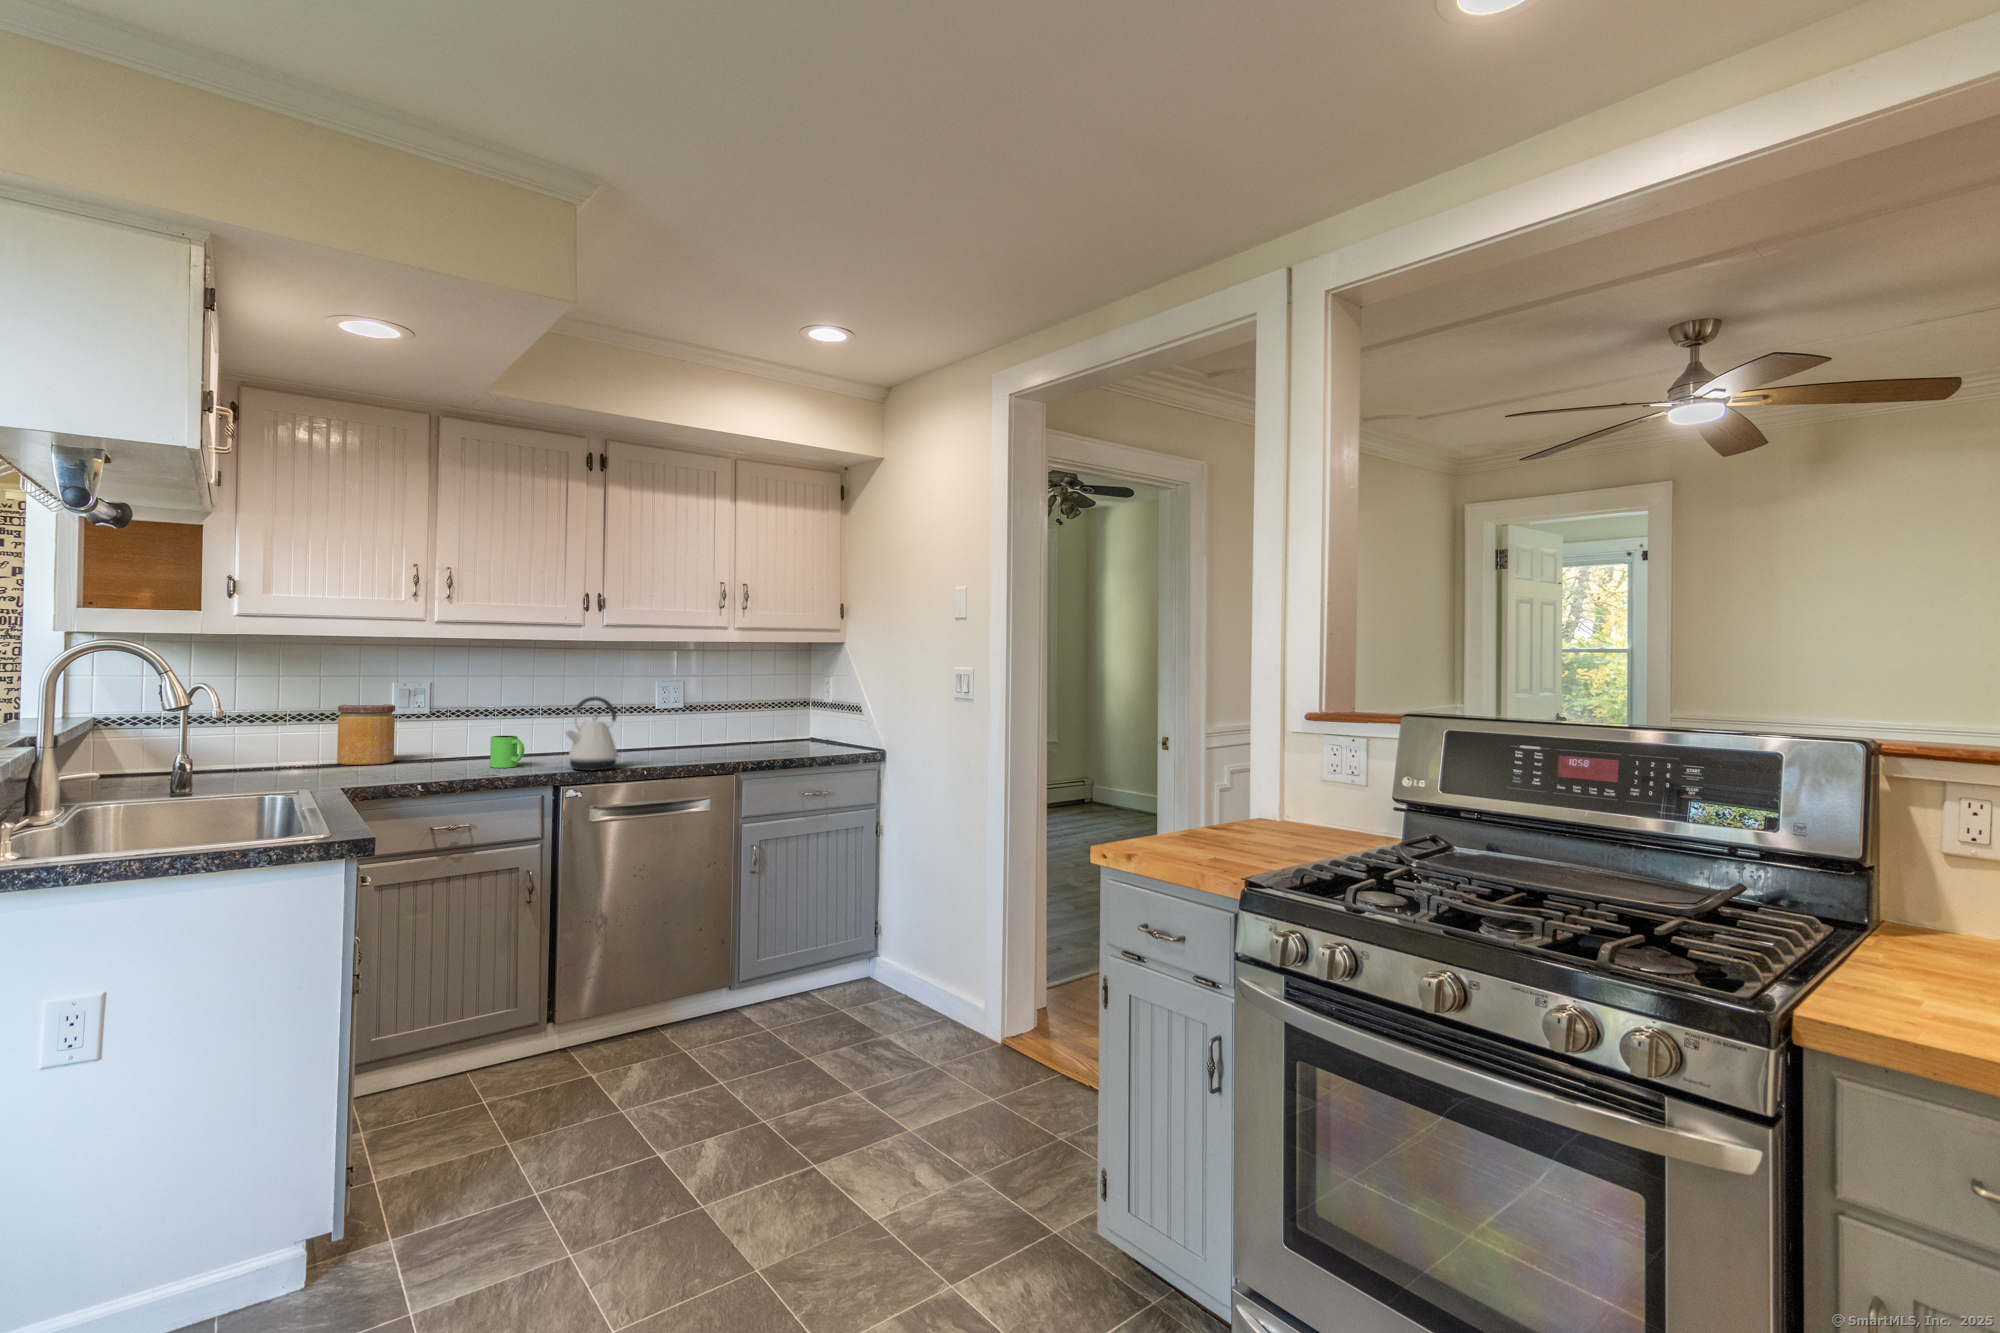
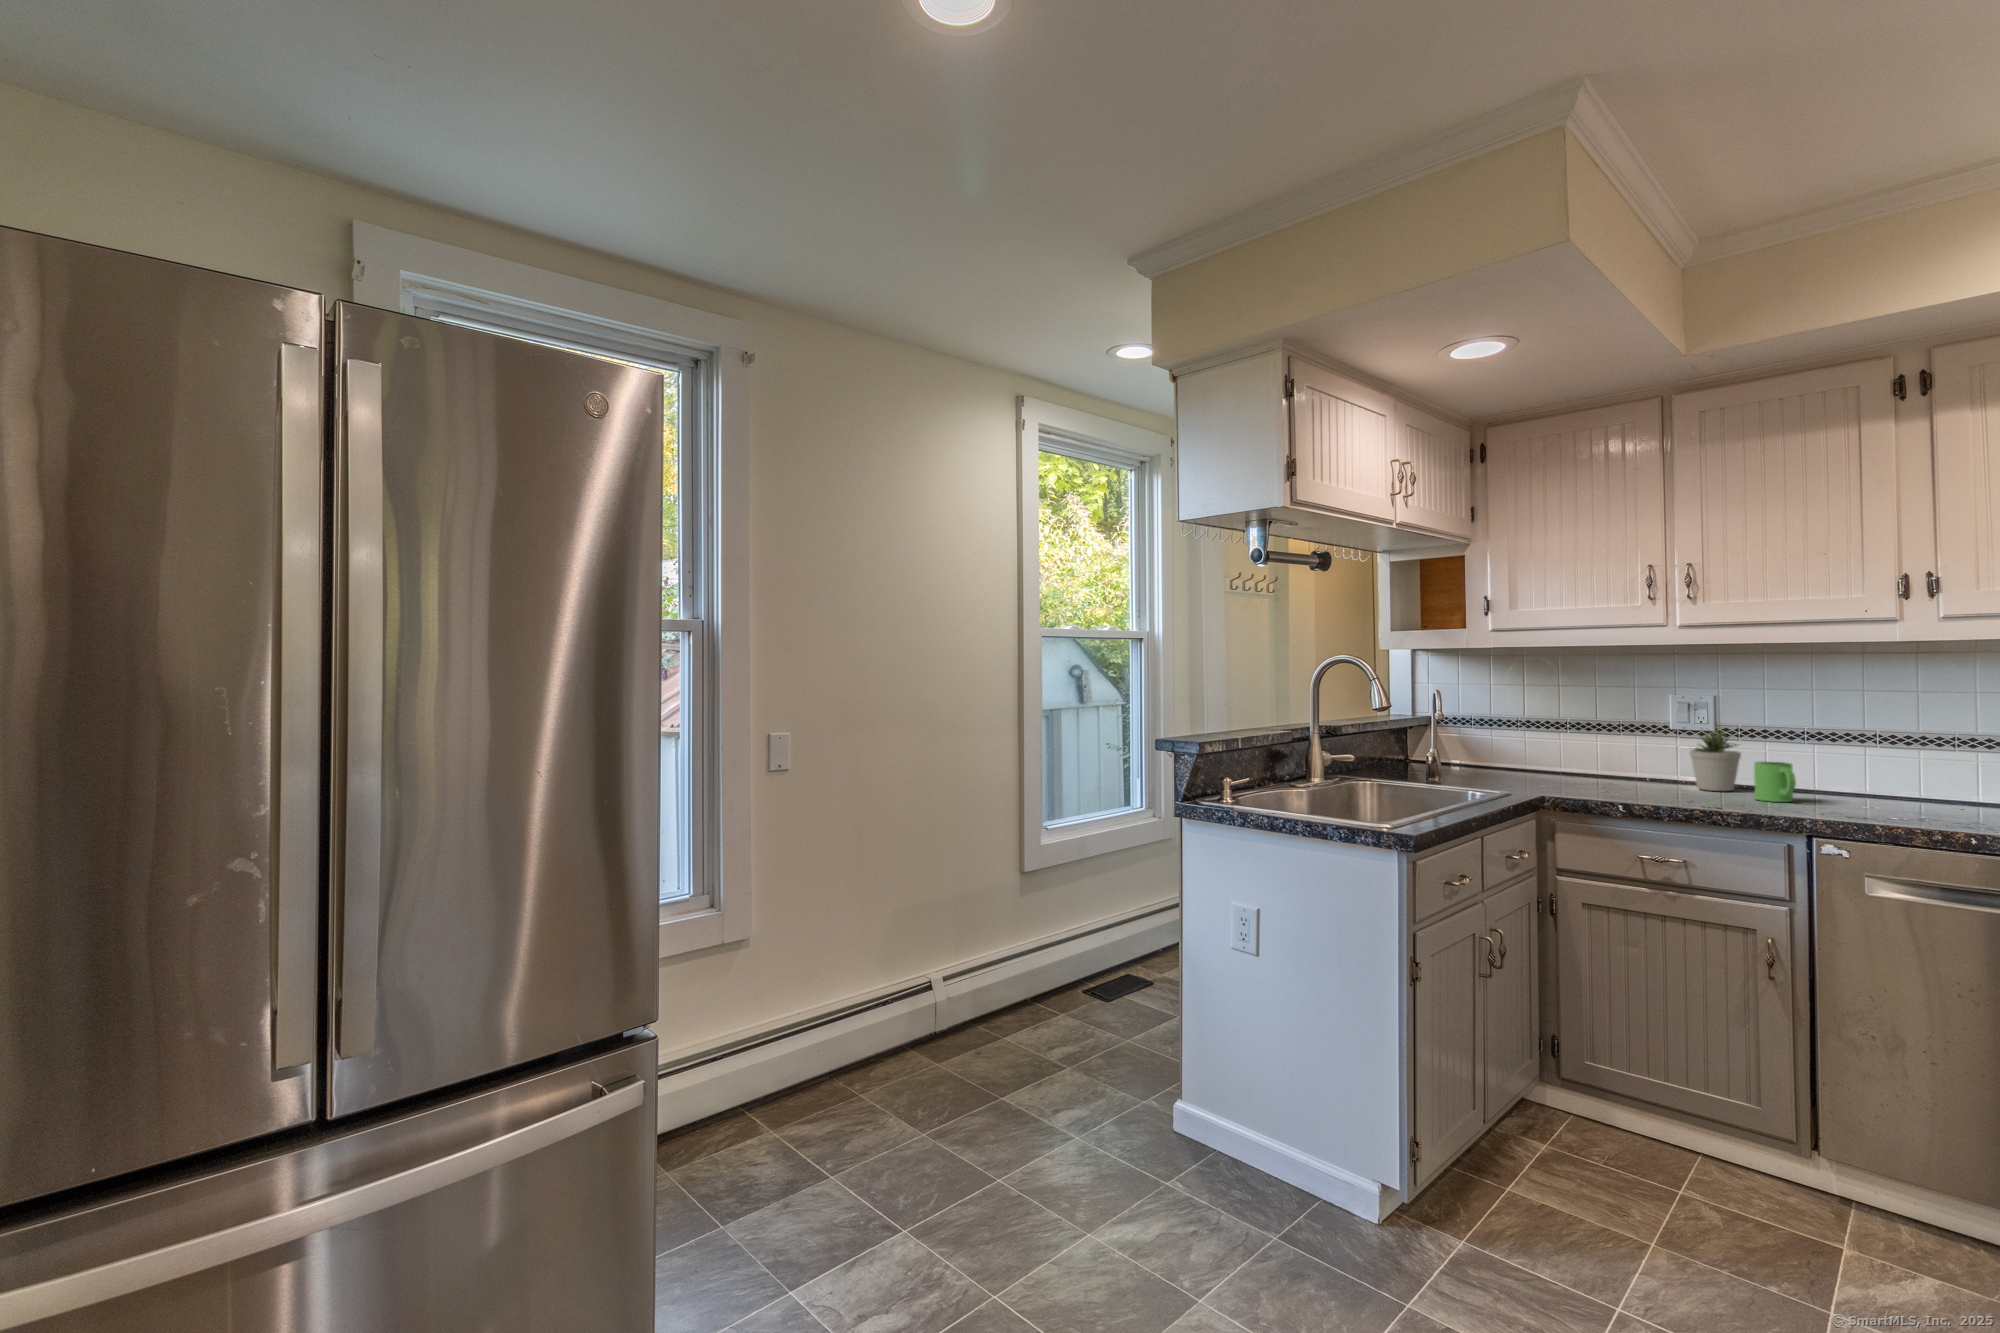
kettle: present [566,697,619,771] -> none [1835,716,1943,821]
jar: present [337,704,395,765] -> none [1609,718,1670,783]
potted plant: none [425,707,468,765] -> present [1690,730,1741,791]

